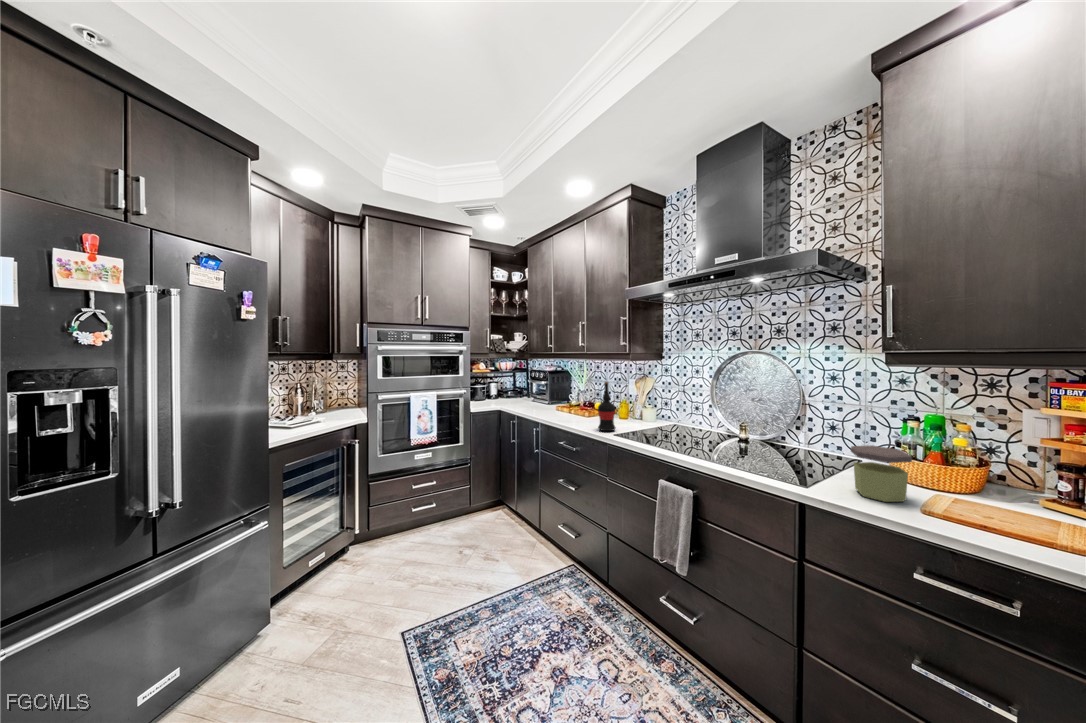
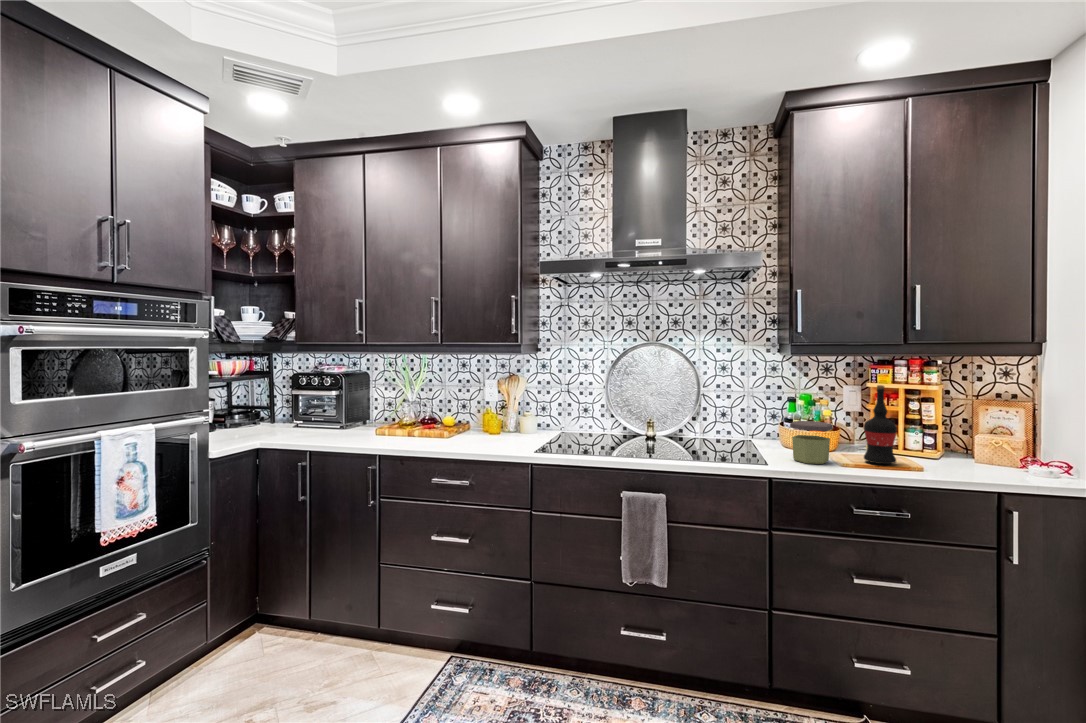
wine bottle: present [598,382,616,431] -> present [864,385,897,464]

